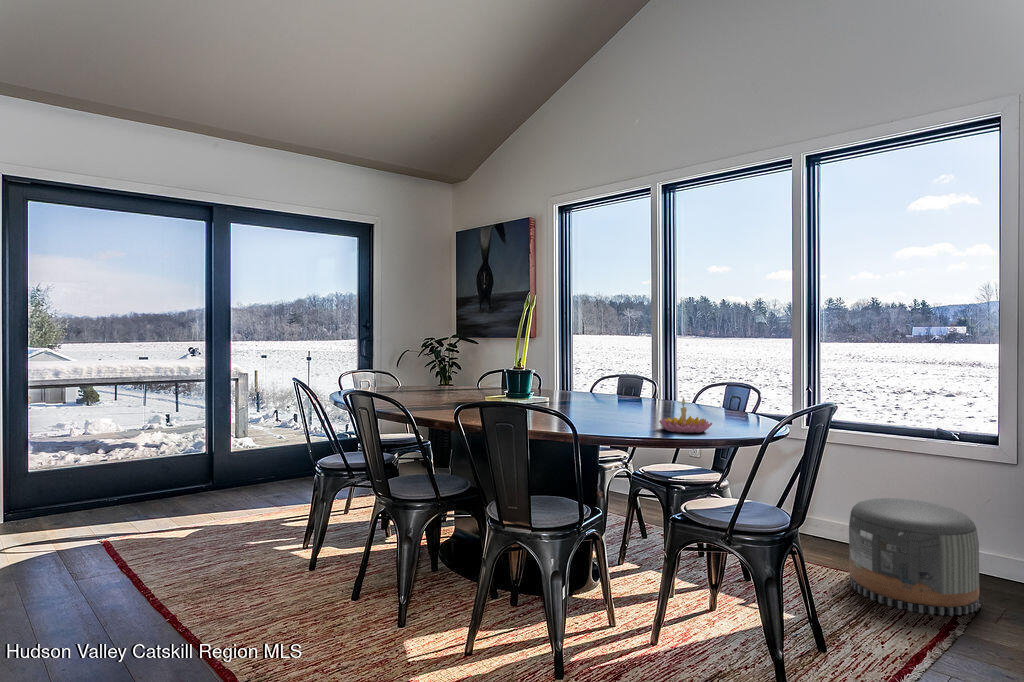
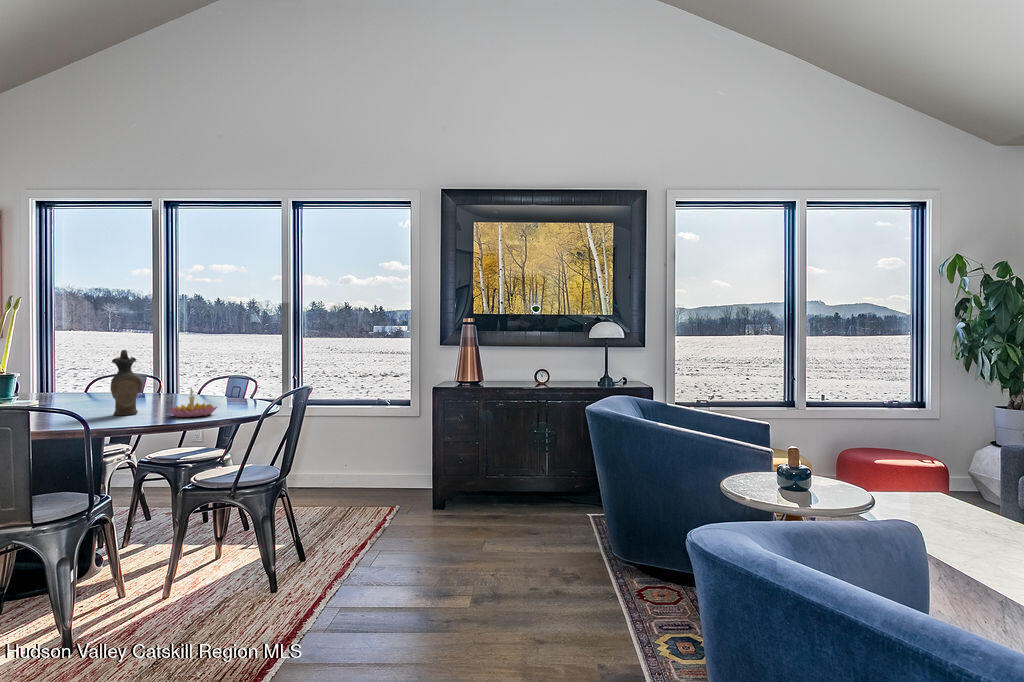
ceramic pitcher: none [605,351,635,422] -> present [110,350,143,415]
pouf: present [849,498,979,616] -> none [322,447,399,521]

